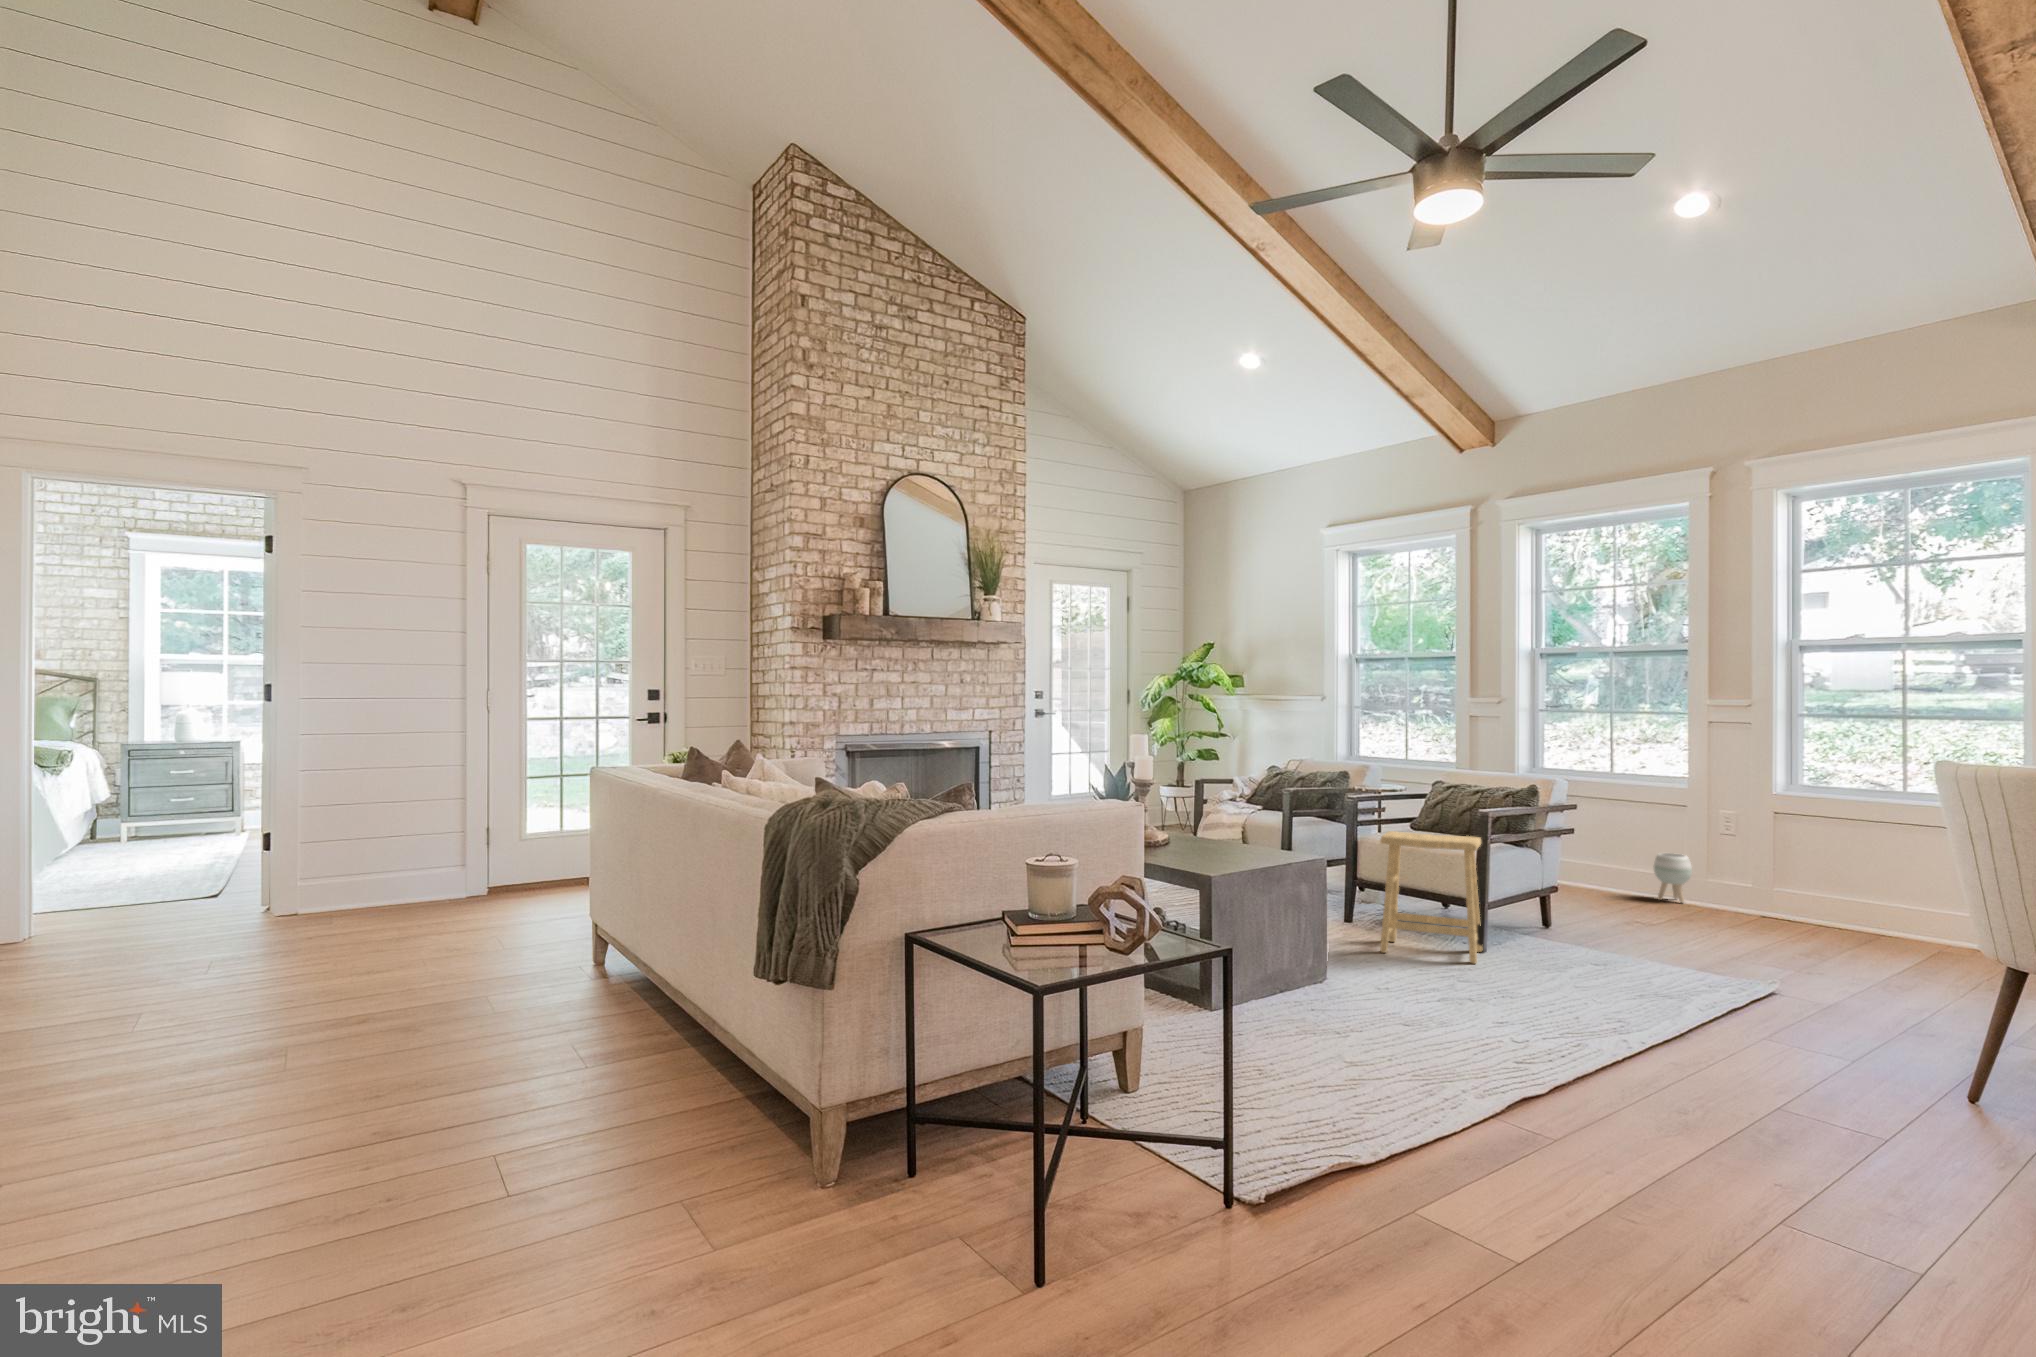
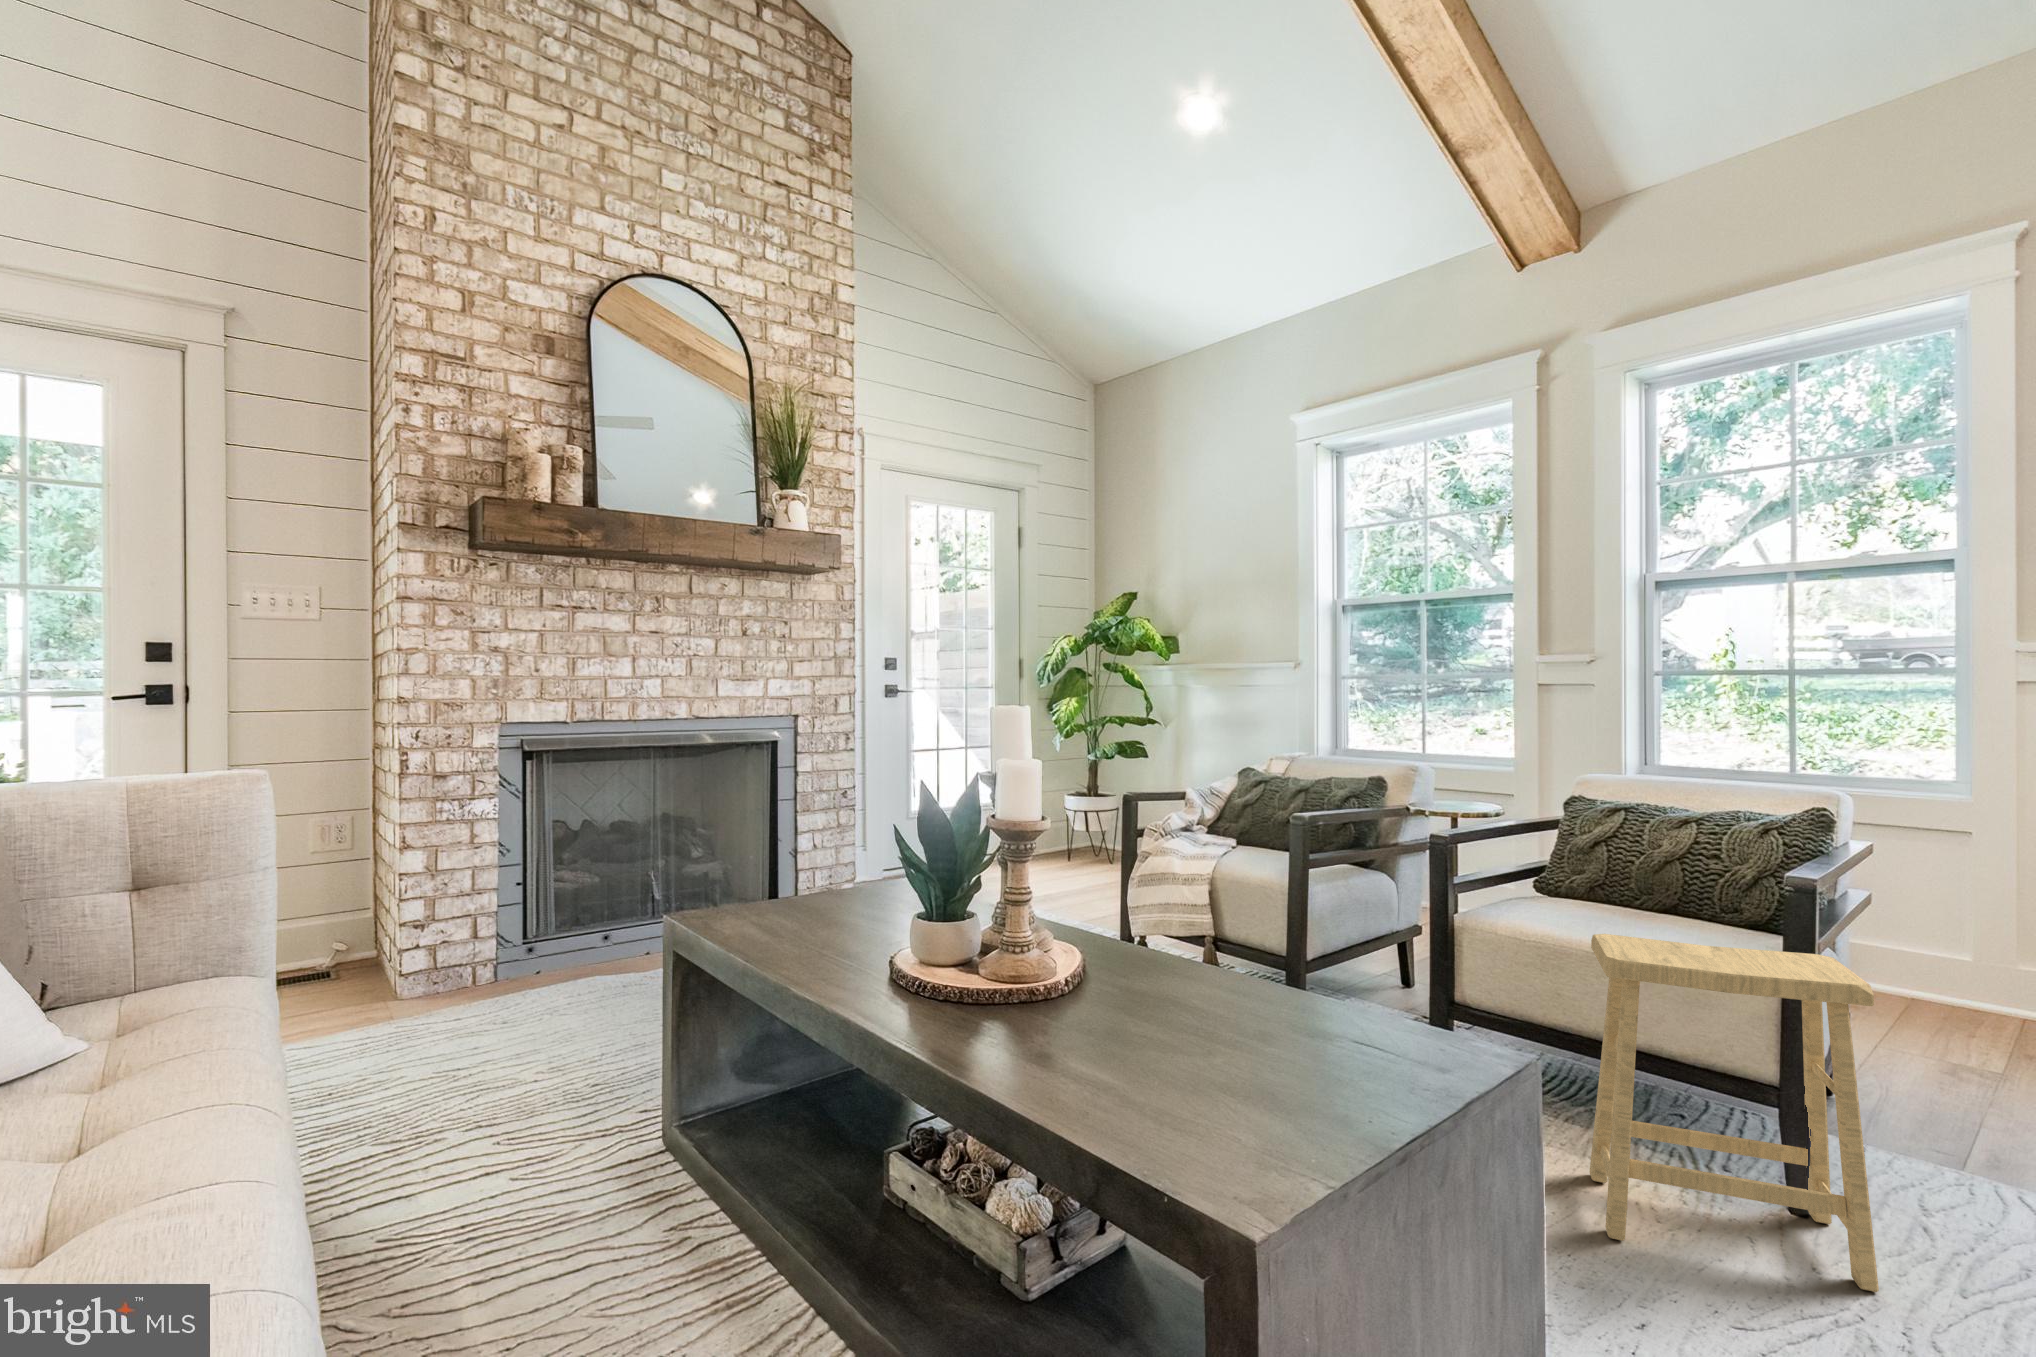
planter: present [1654,853,1692,903] -> none [1919,919,1998,1010]

